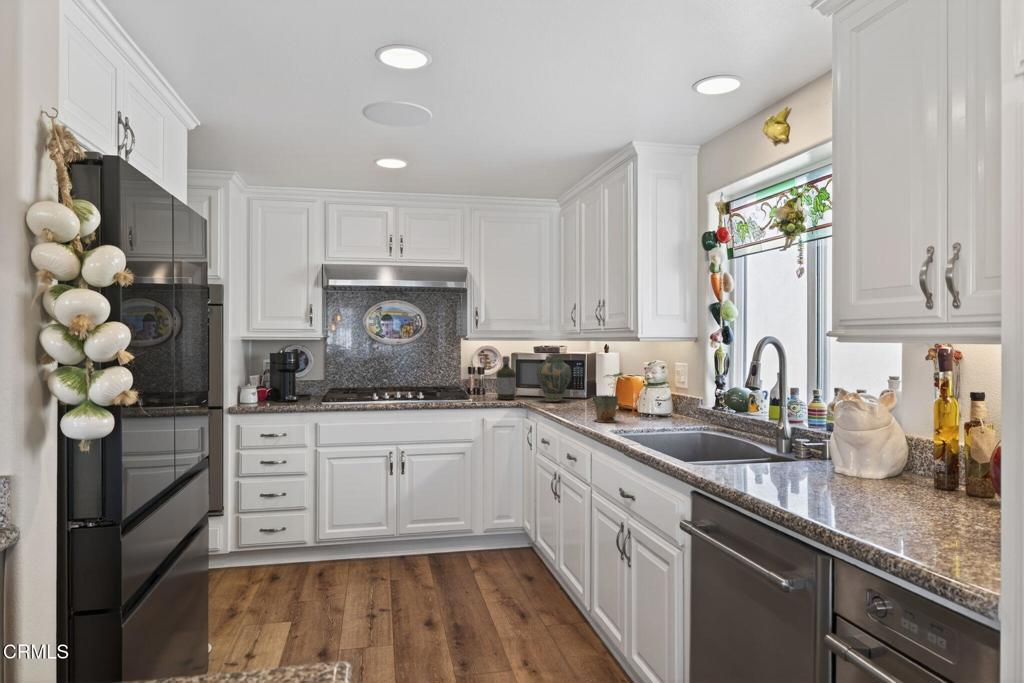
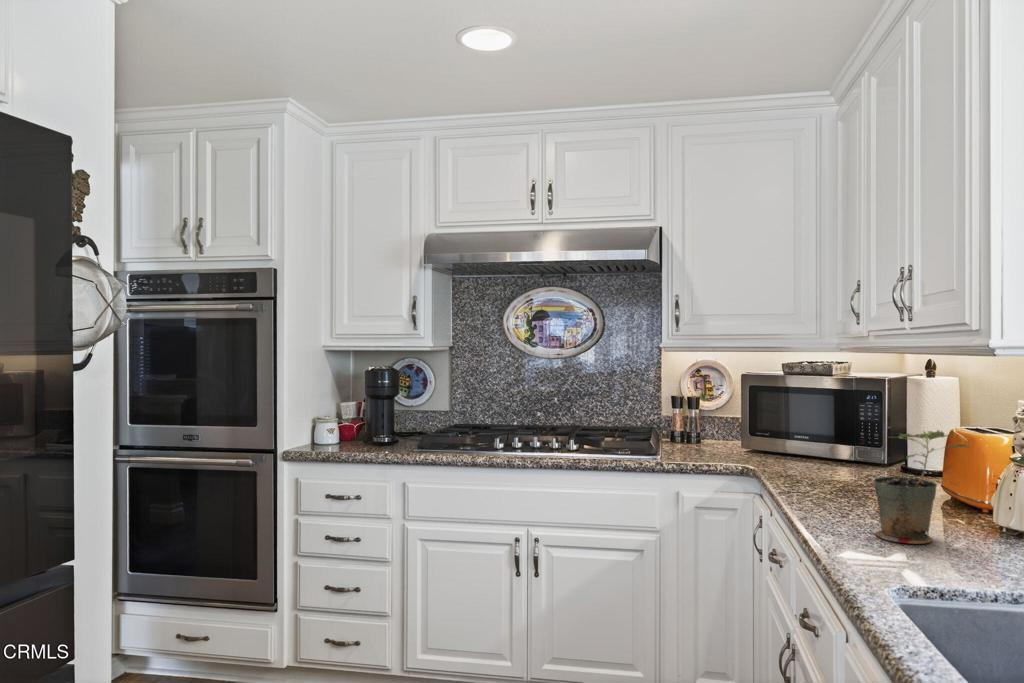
vase: present [536,354,571,402] -> none [780,379,852,469]
bottle: present [496,356,516,400] -> none [710,380,744,459]

